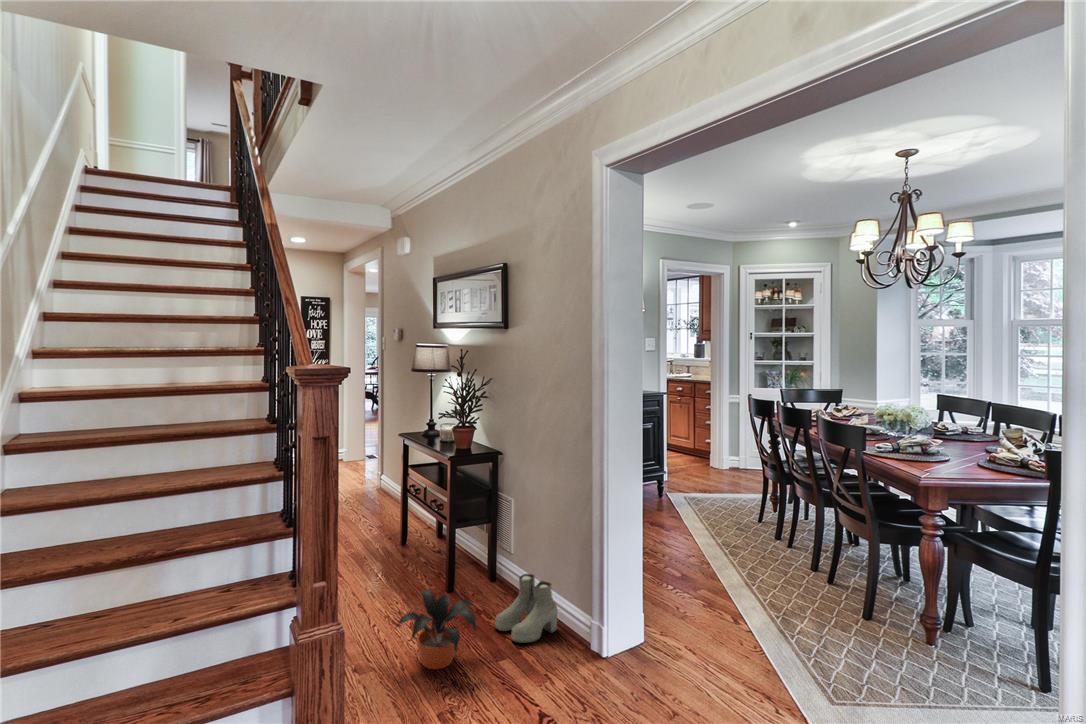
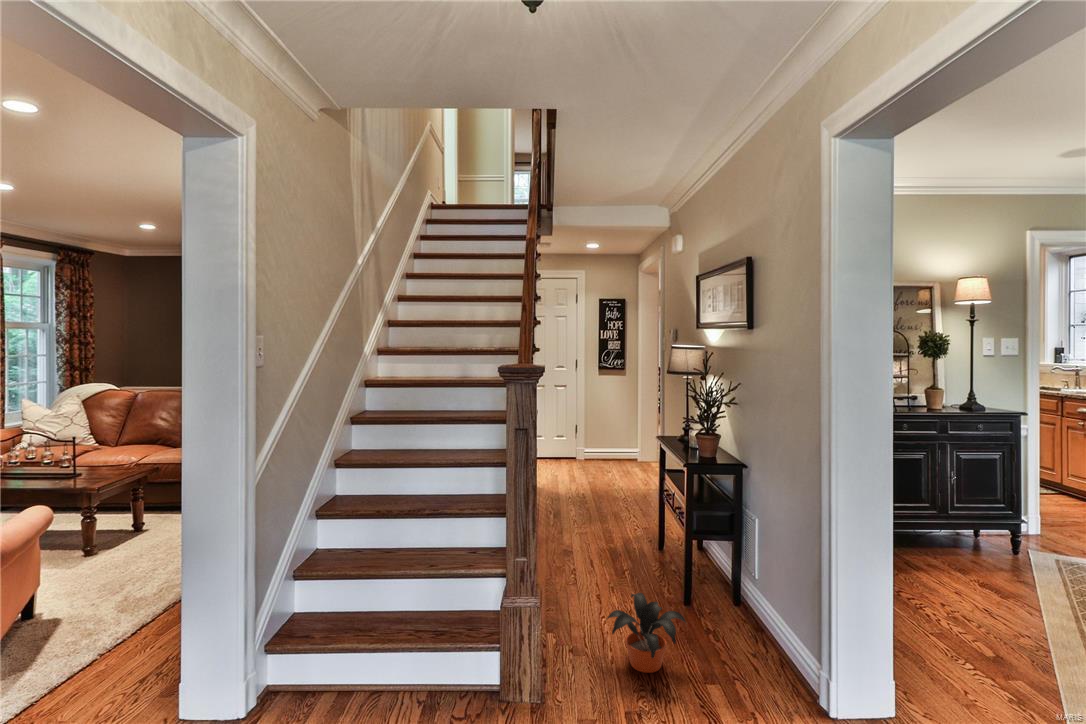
boots: present [495,574,557,643] -> none [717,603,790,678]

